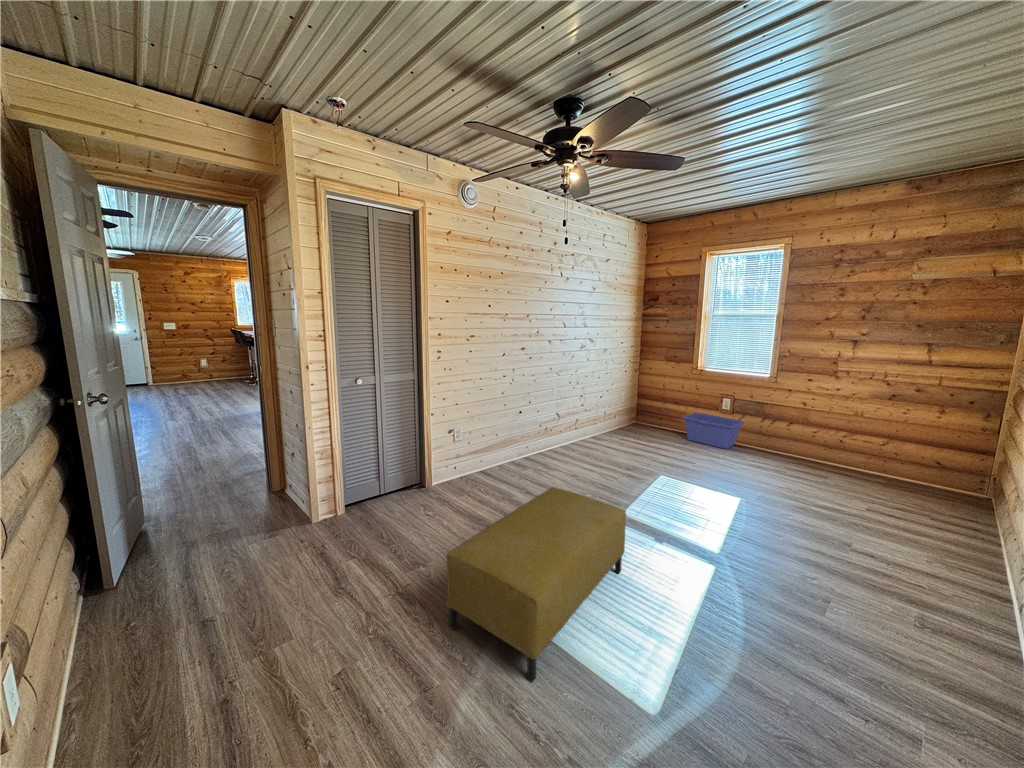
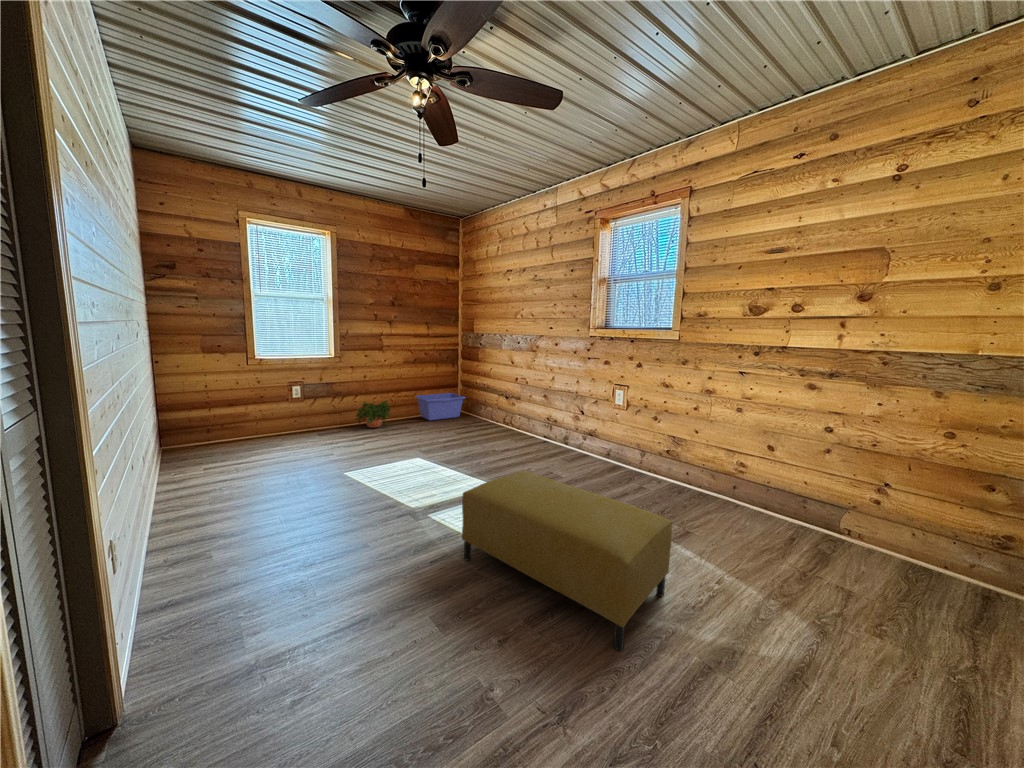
storage bin: present [682,413,745,449] -> present [415,393,465,421]
potted plant: none [766,431,819,469] -> present [356,400,391,427]

